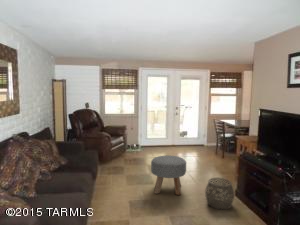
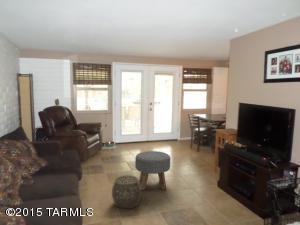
woven basket: present [205,178,234,209] -> present [112,175,141,208]

